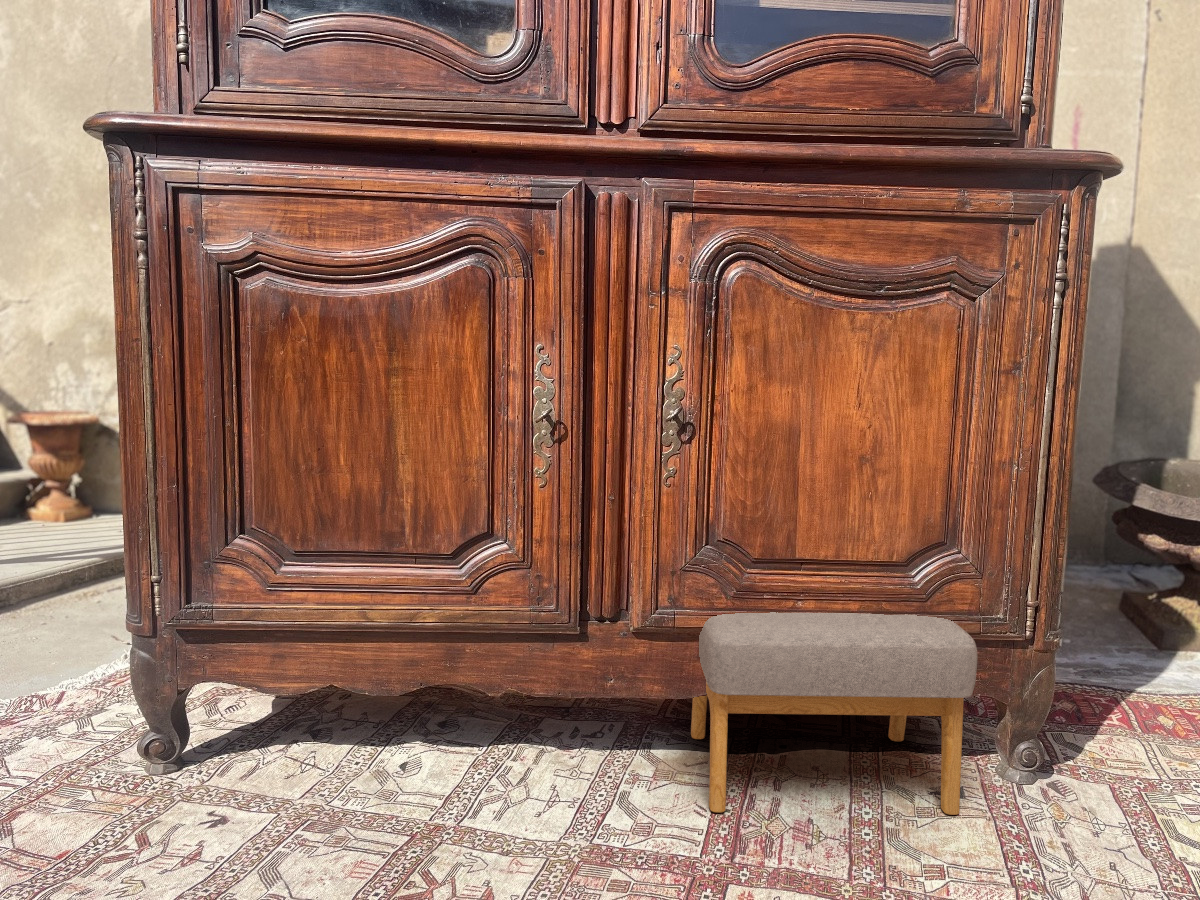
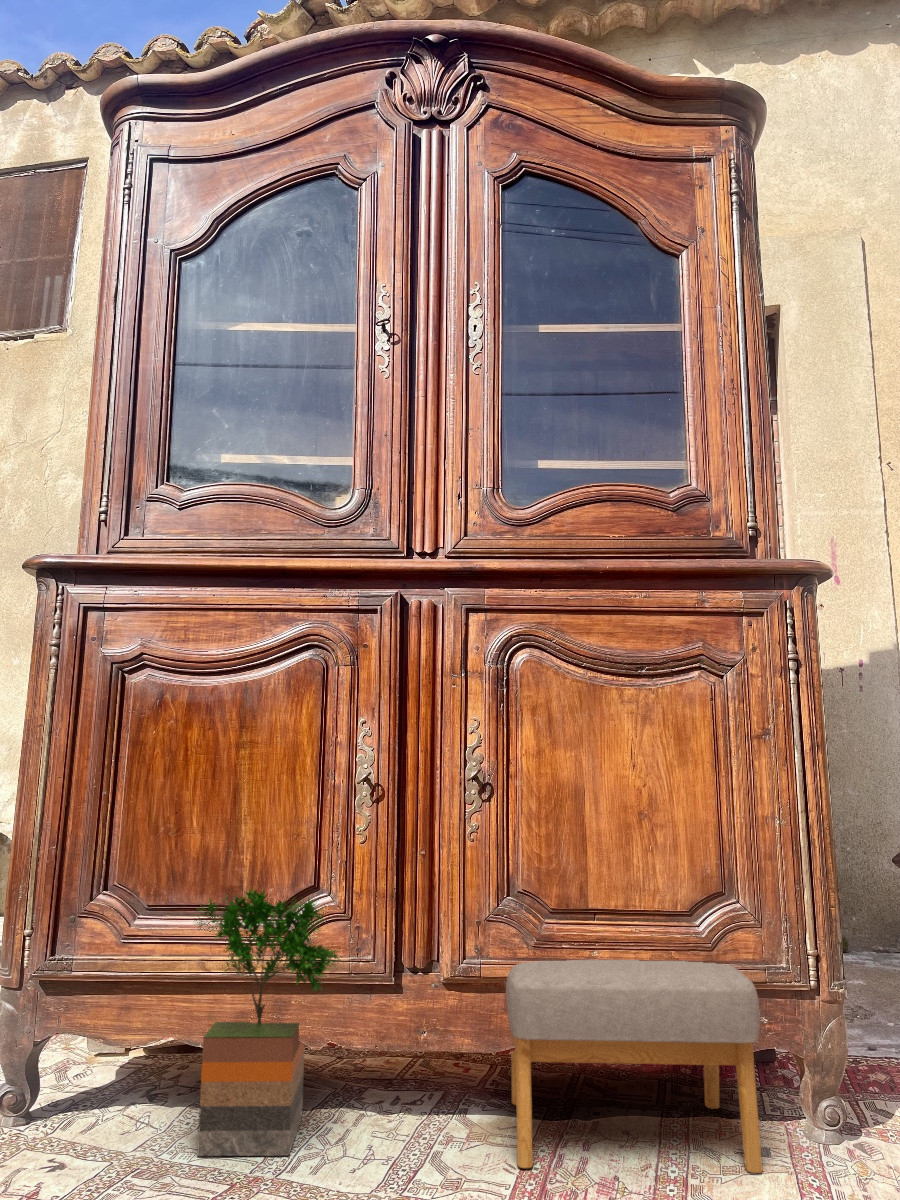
potted tree: none [342,527,521,802] -> present [194,889,339,1156]

